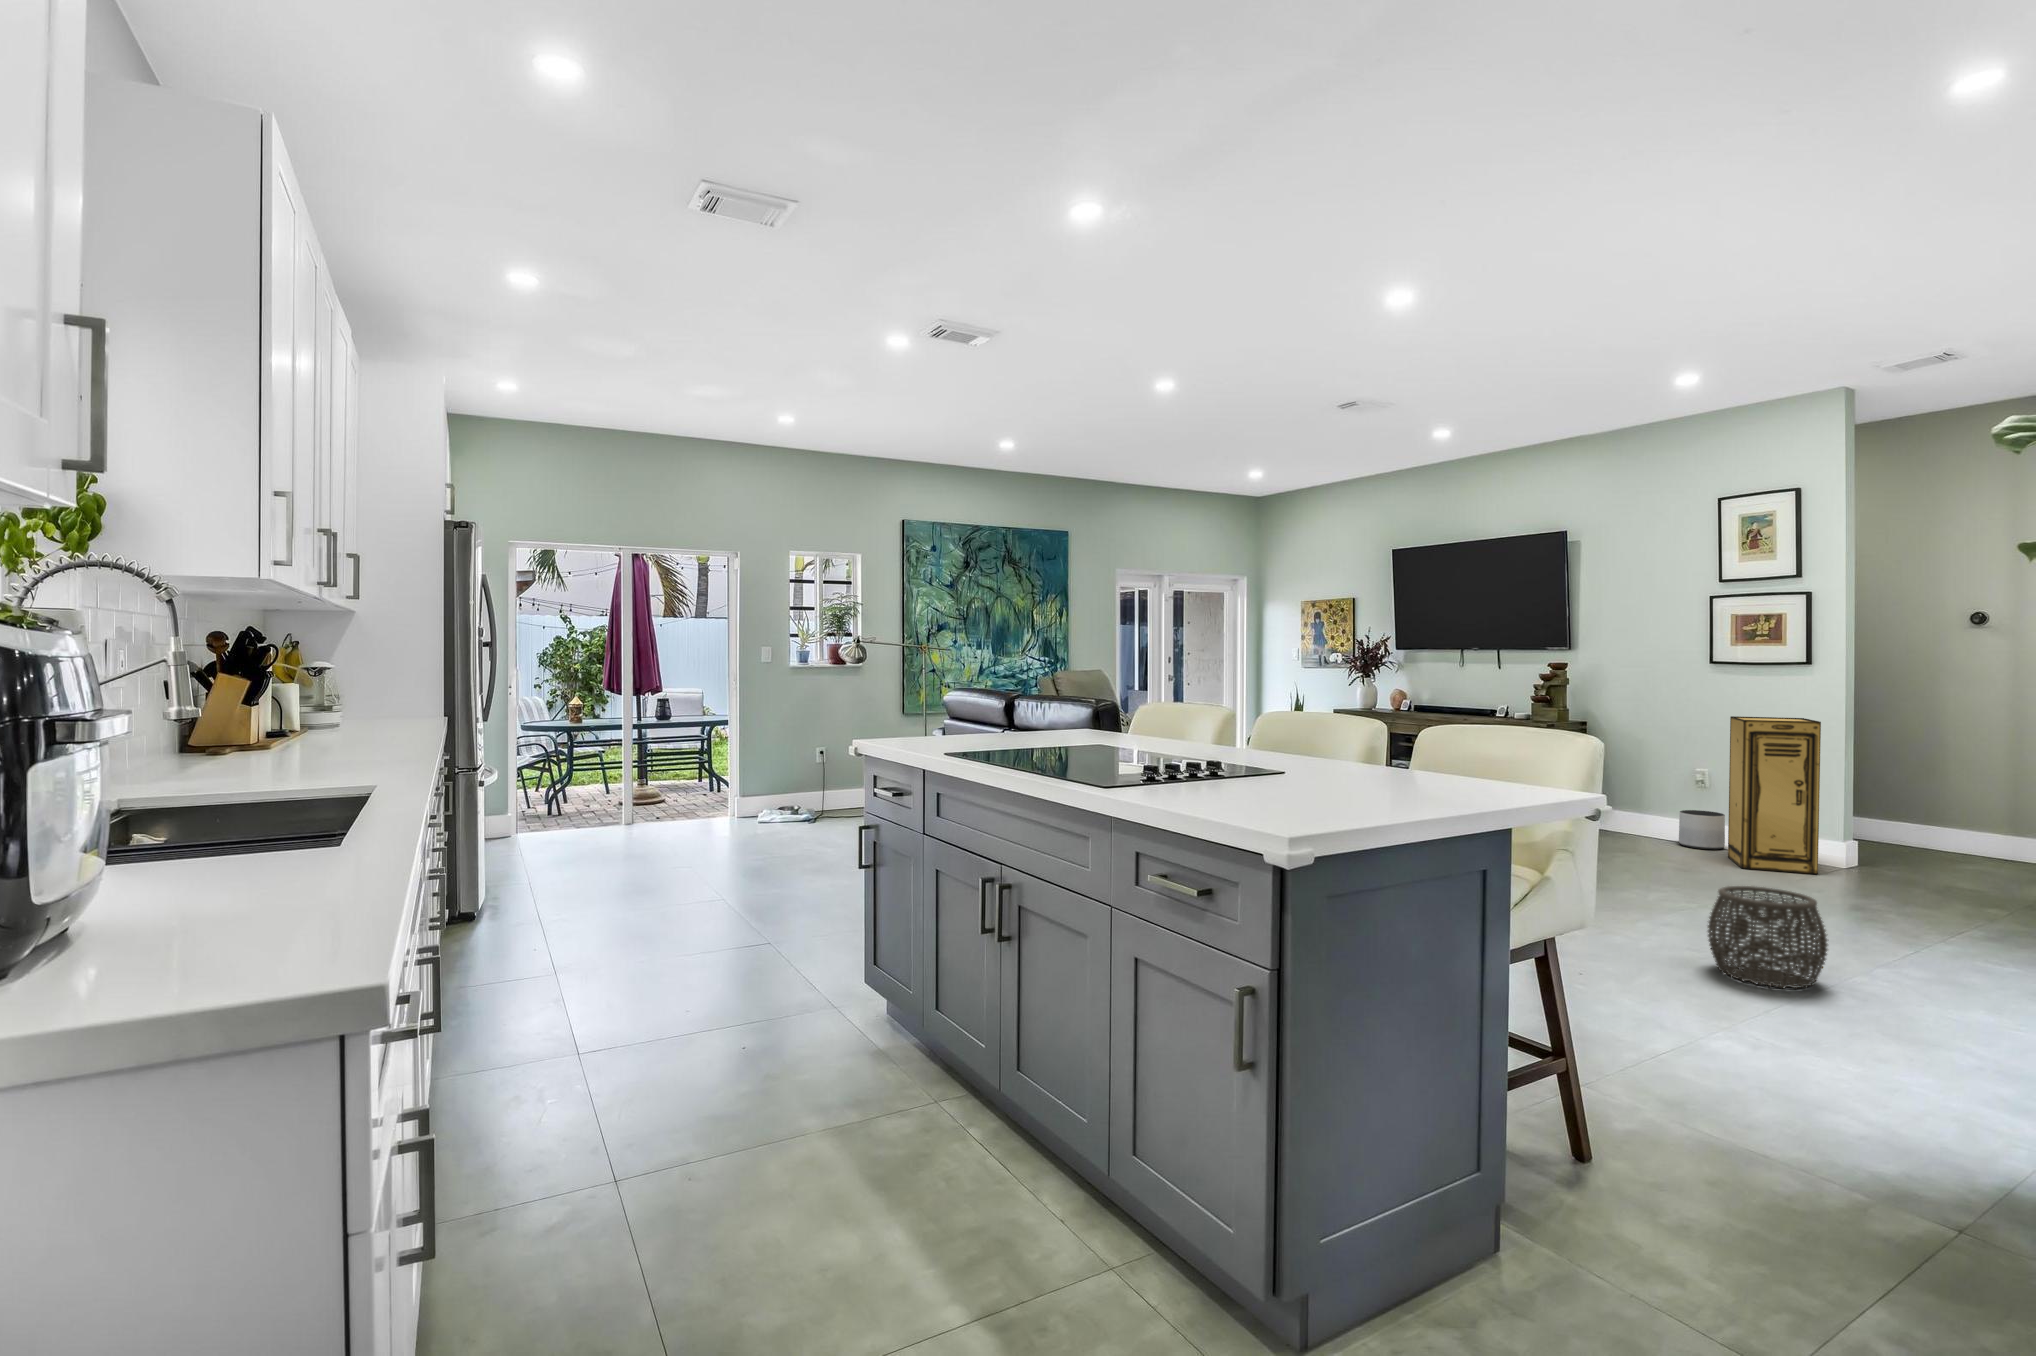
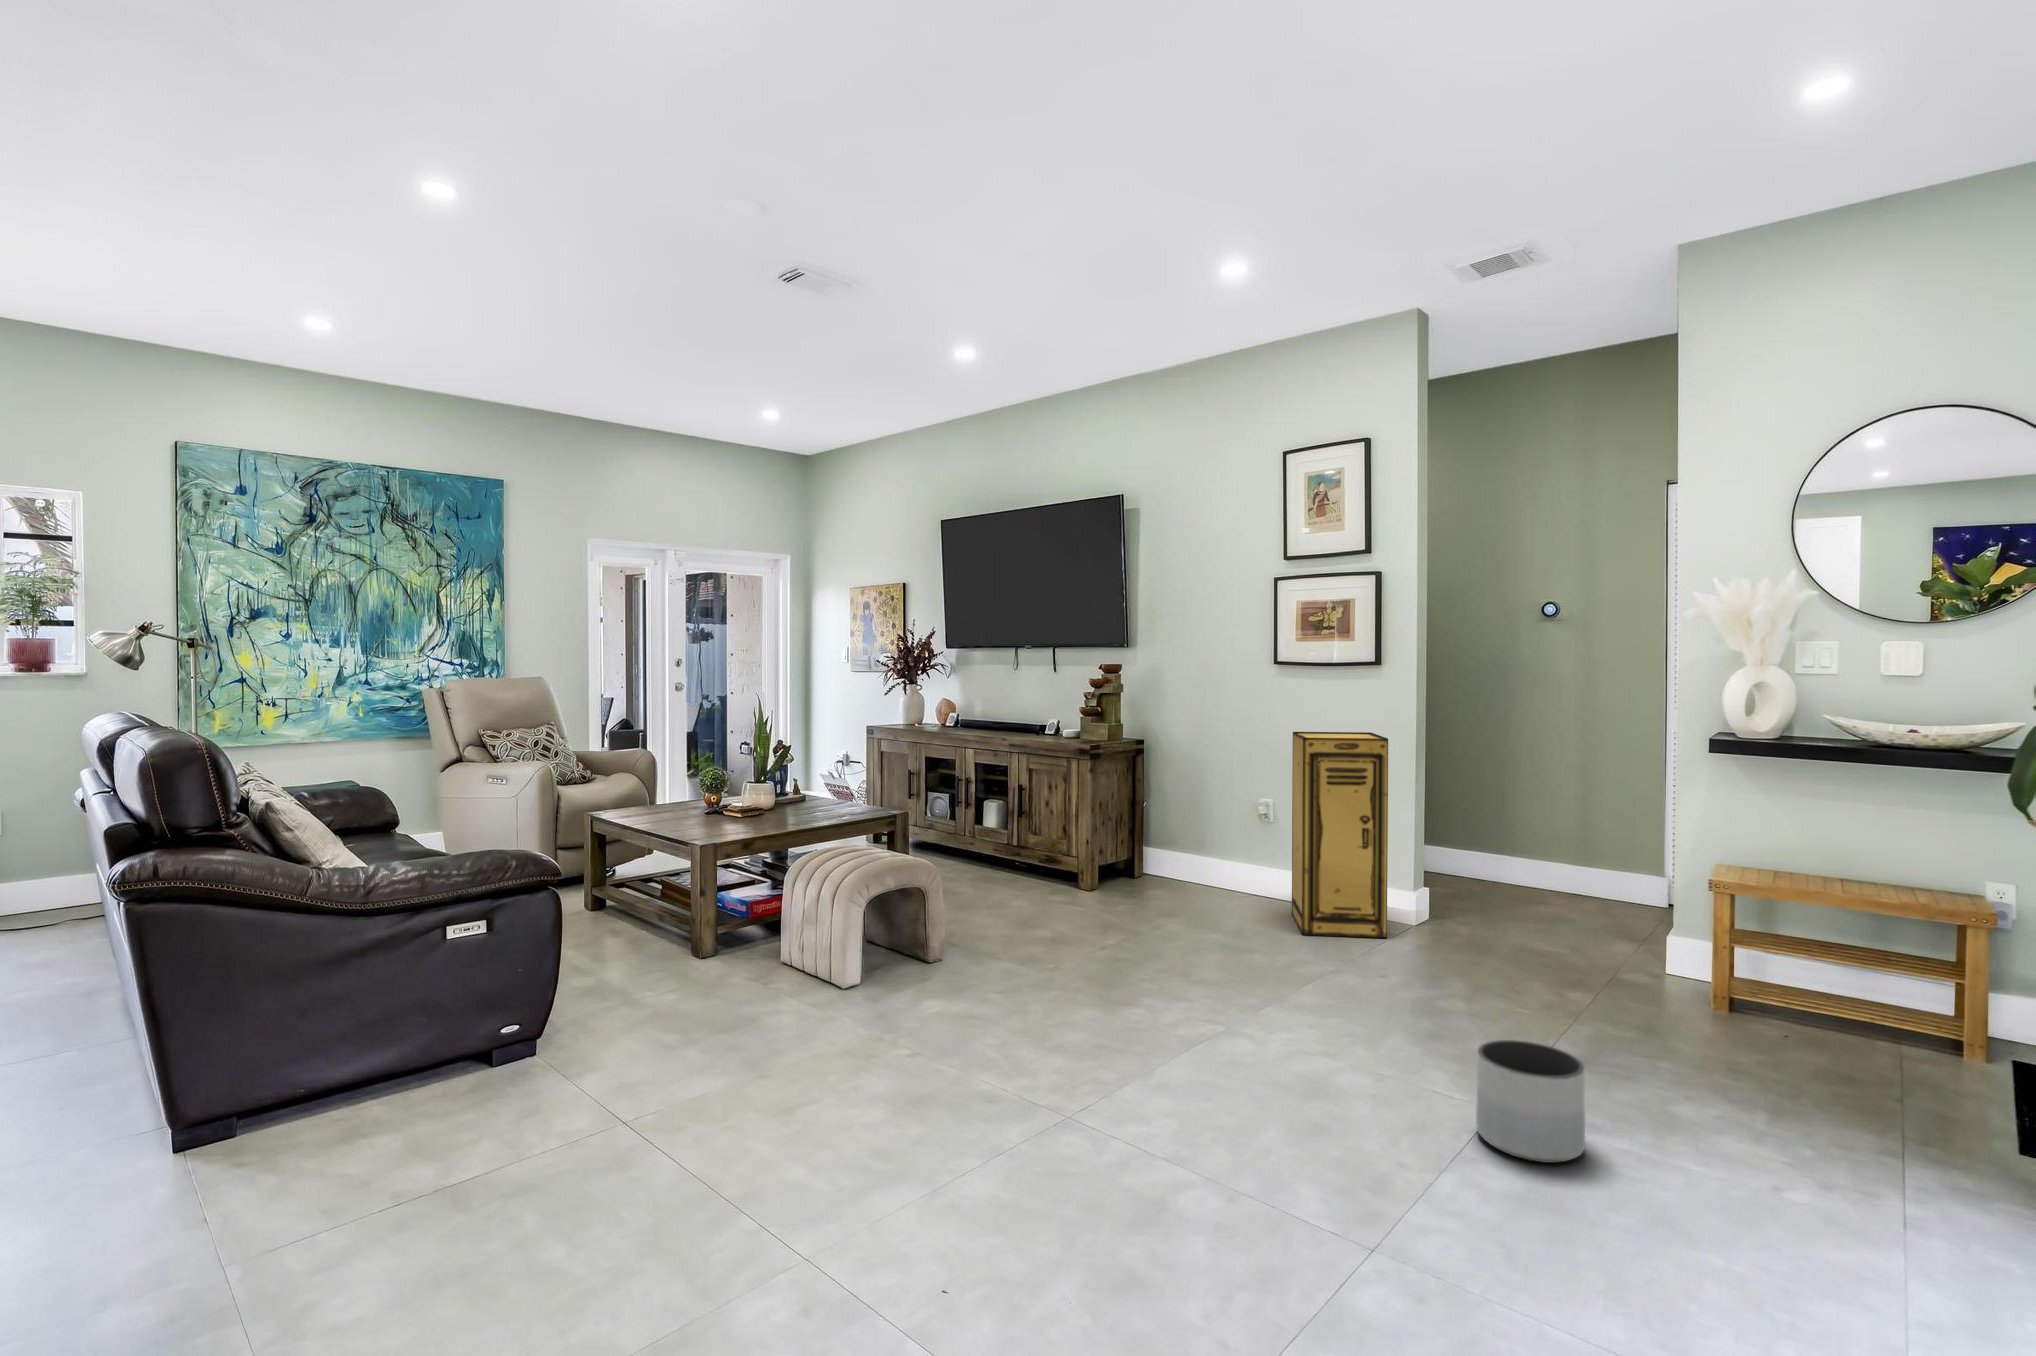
planter: present [1679,810,1725,849] -> present [1476,1040,1585,1163]
woven basket: present [1708,886,1828,988] -> none [1191,1047,1371,1258]

